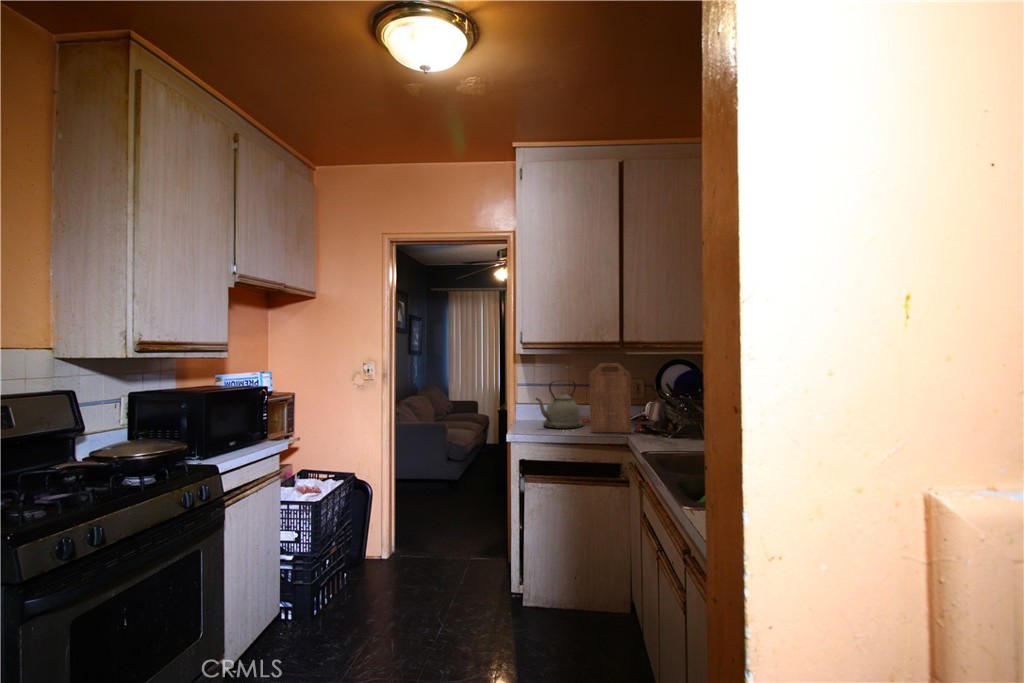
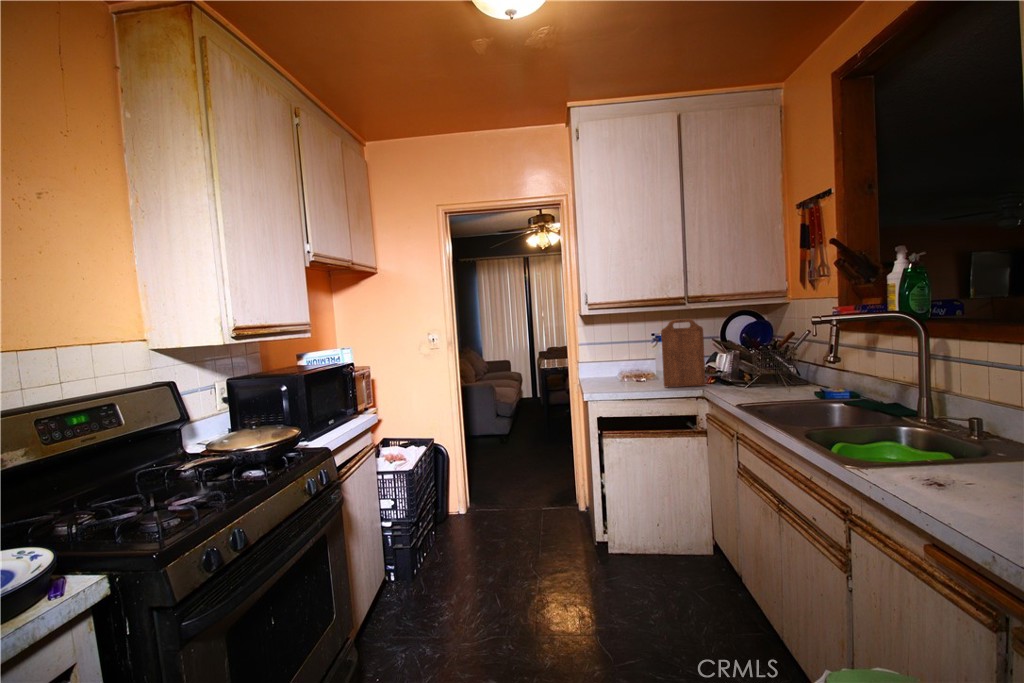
kettle: present [536,381,583,429] -> none [605,339,651,386]

